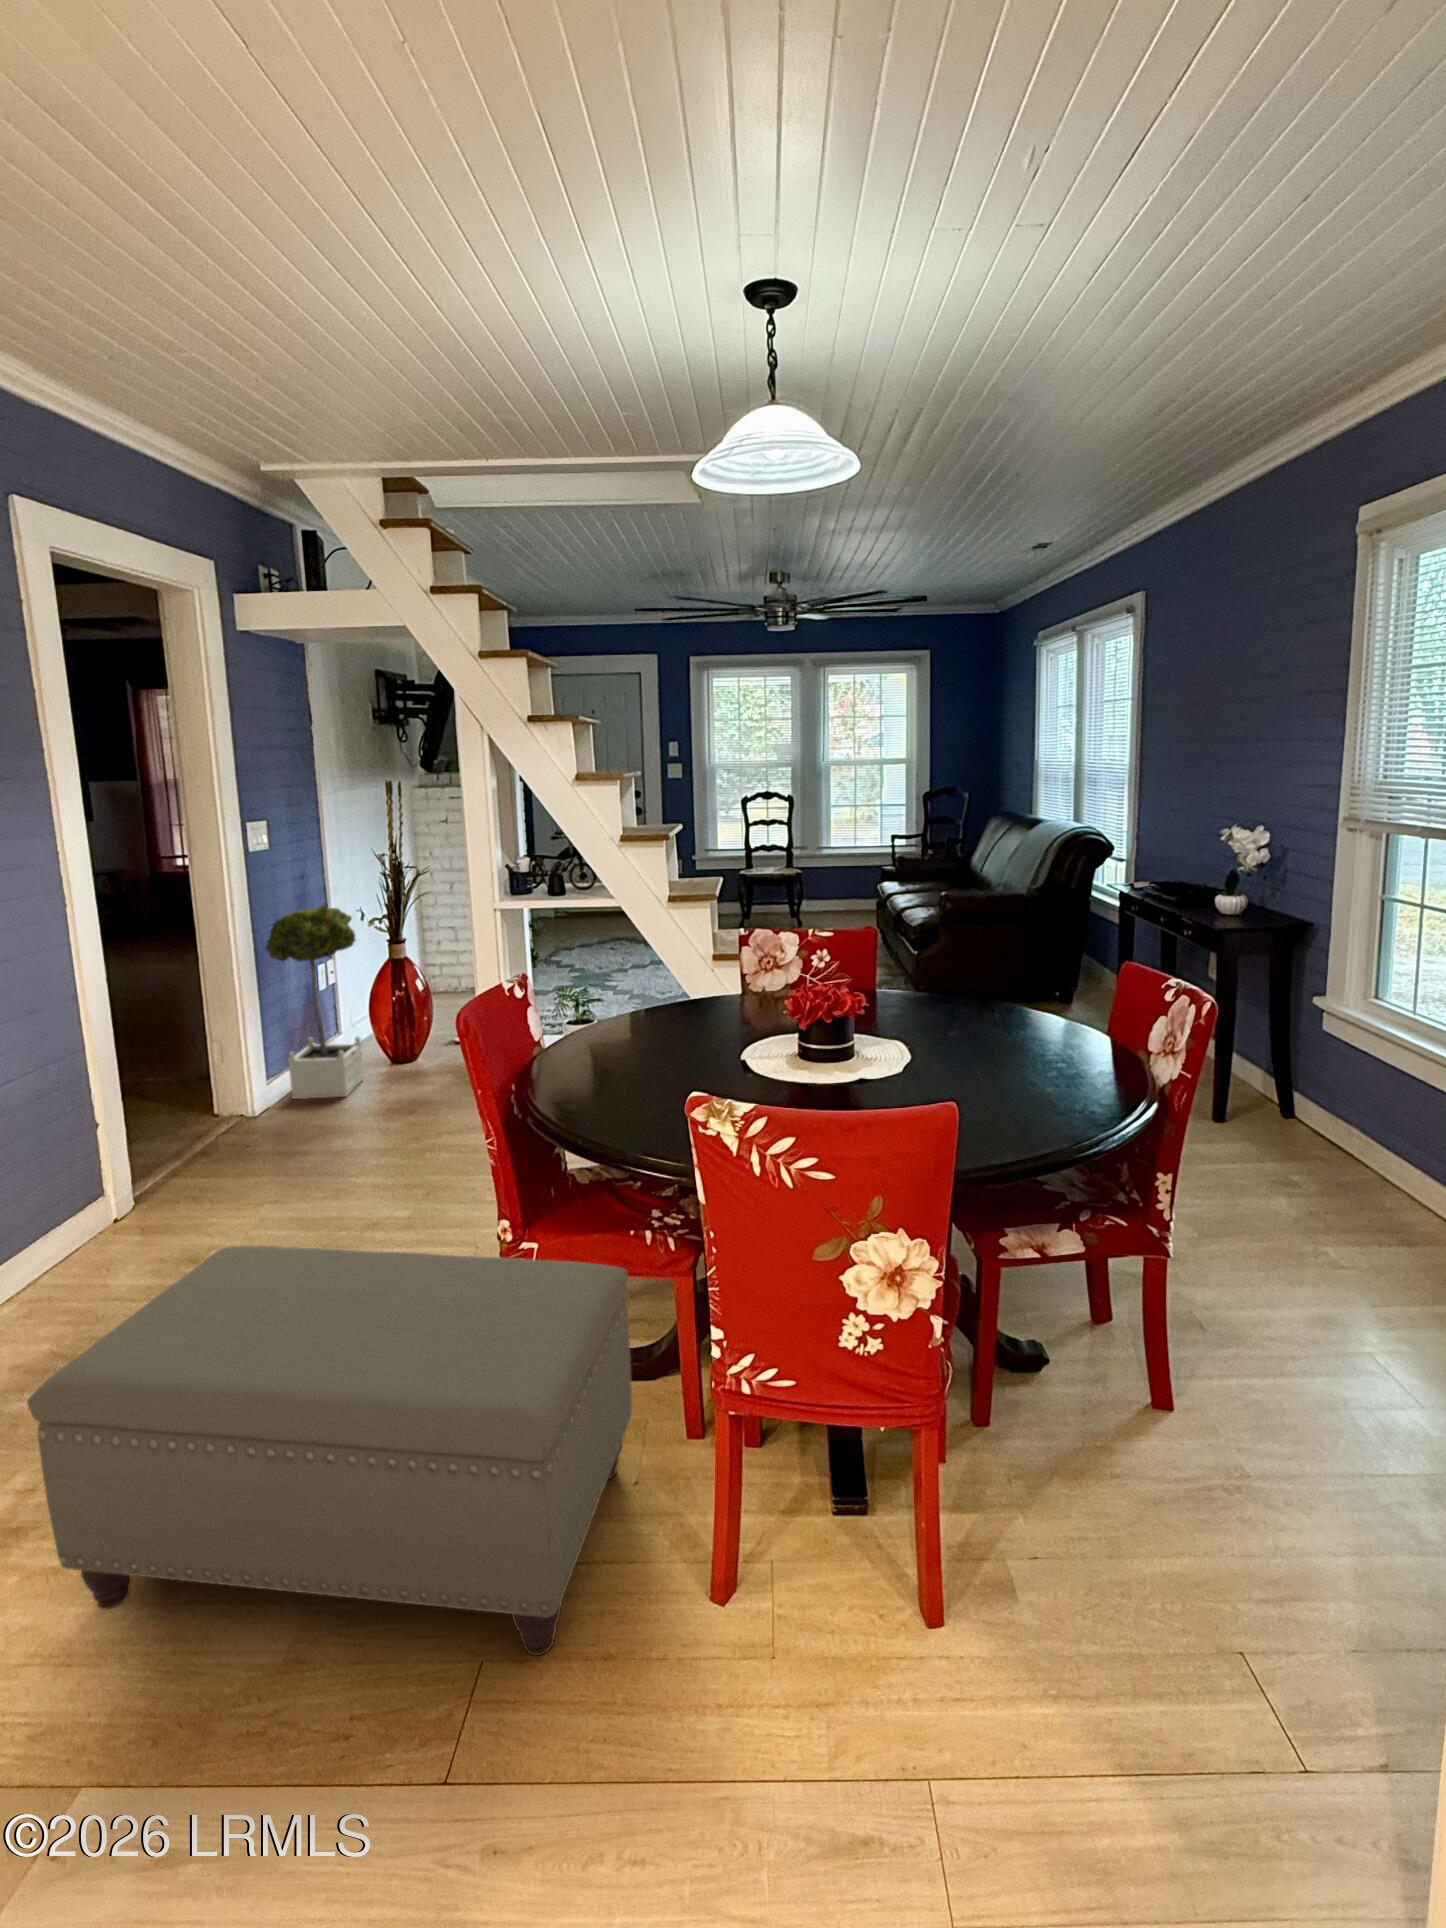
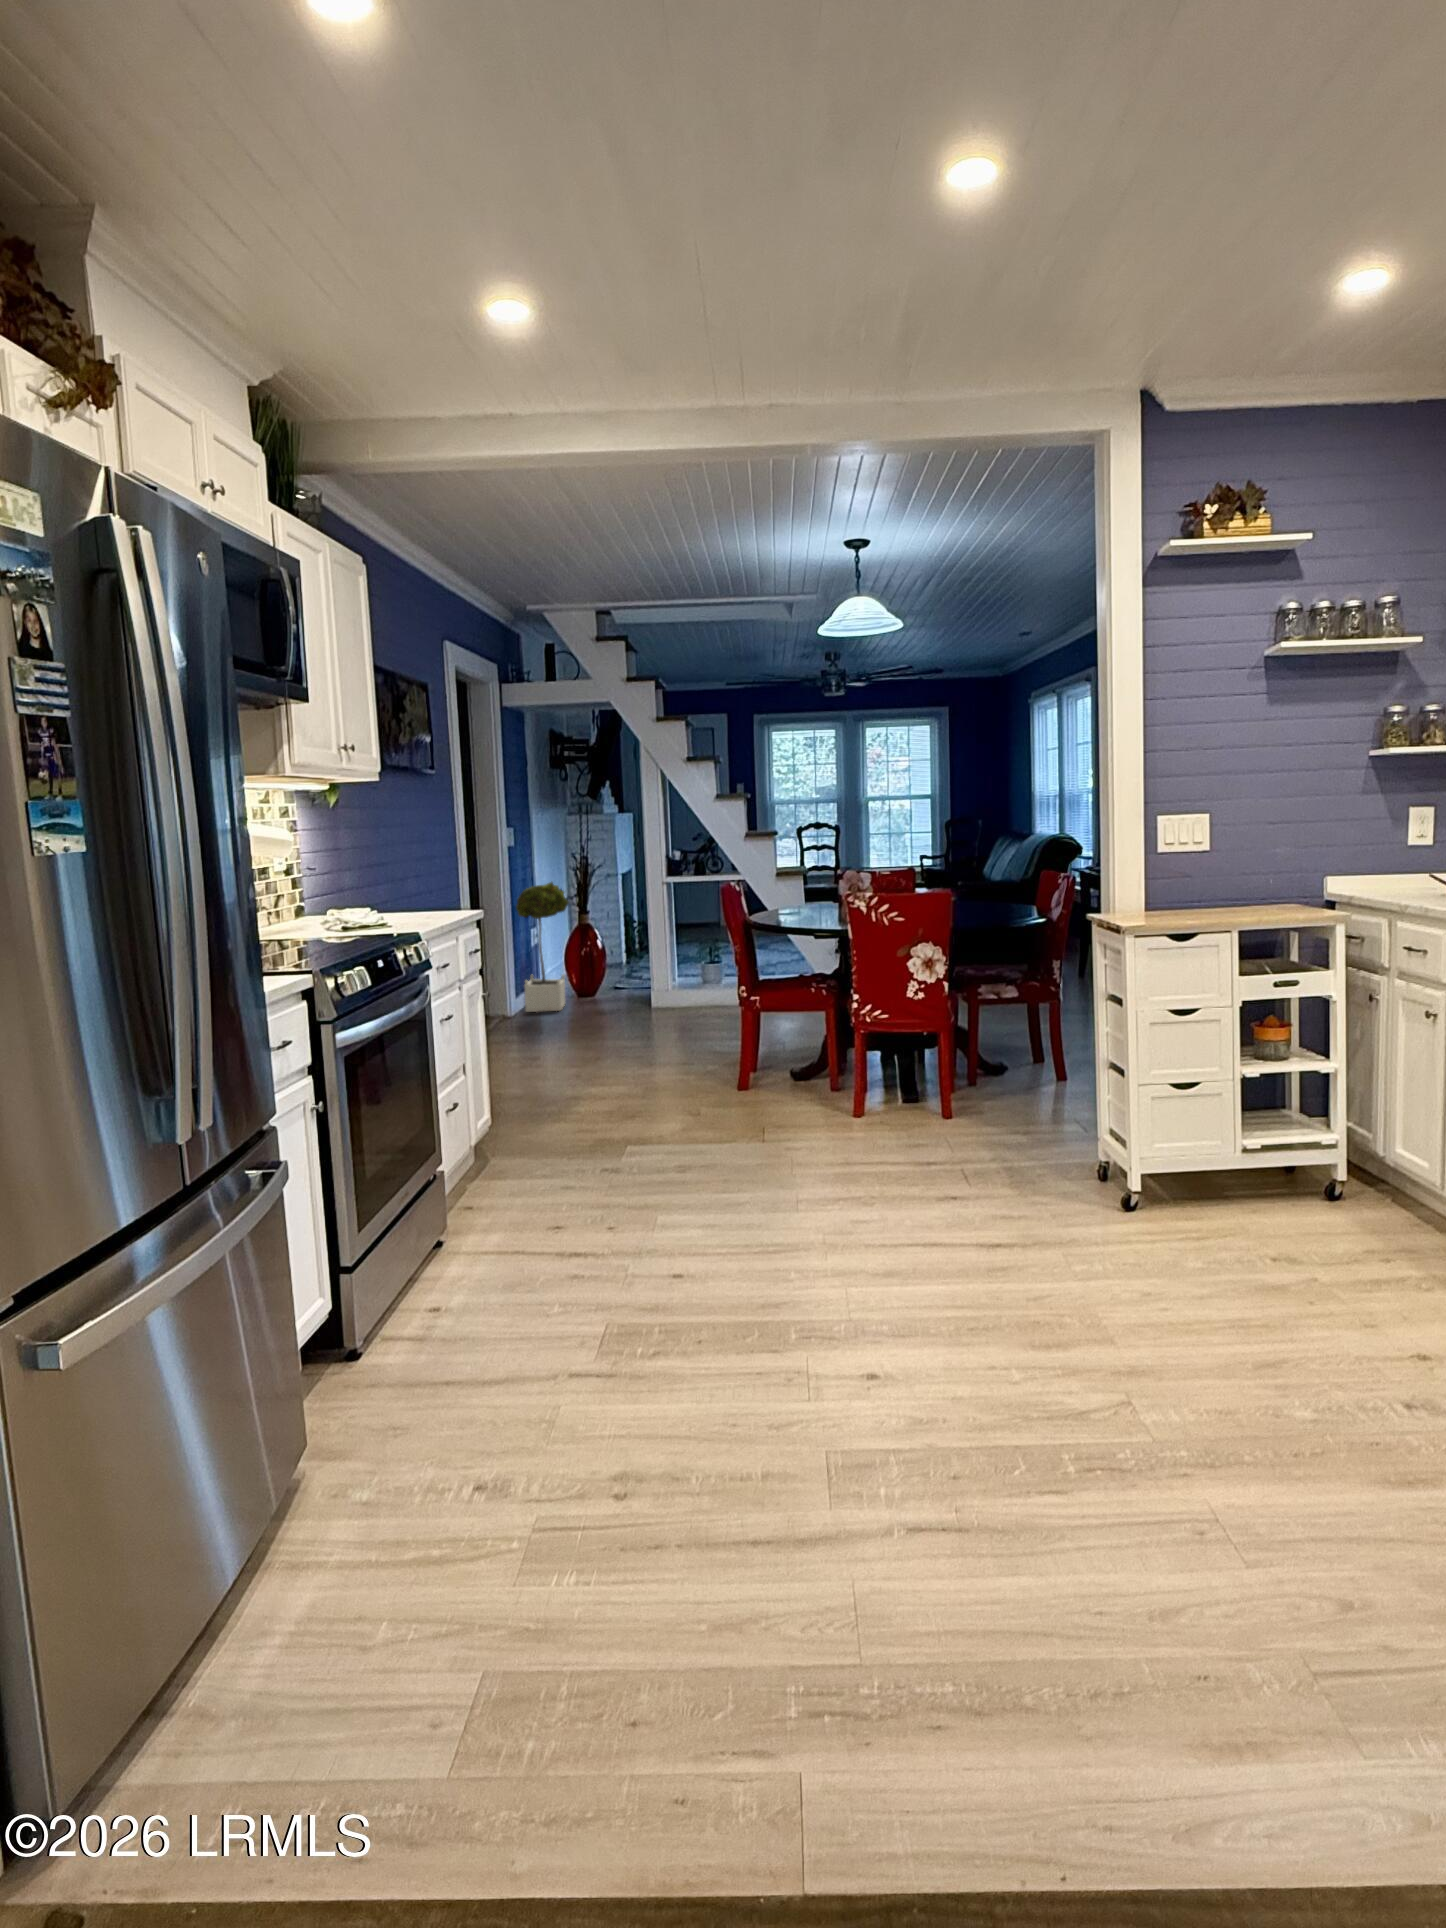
ottoman: present [27,1246,632,1655] -> none [577,999,807,1129]

